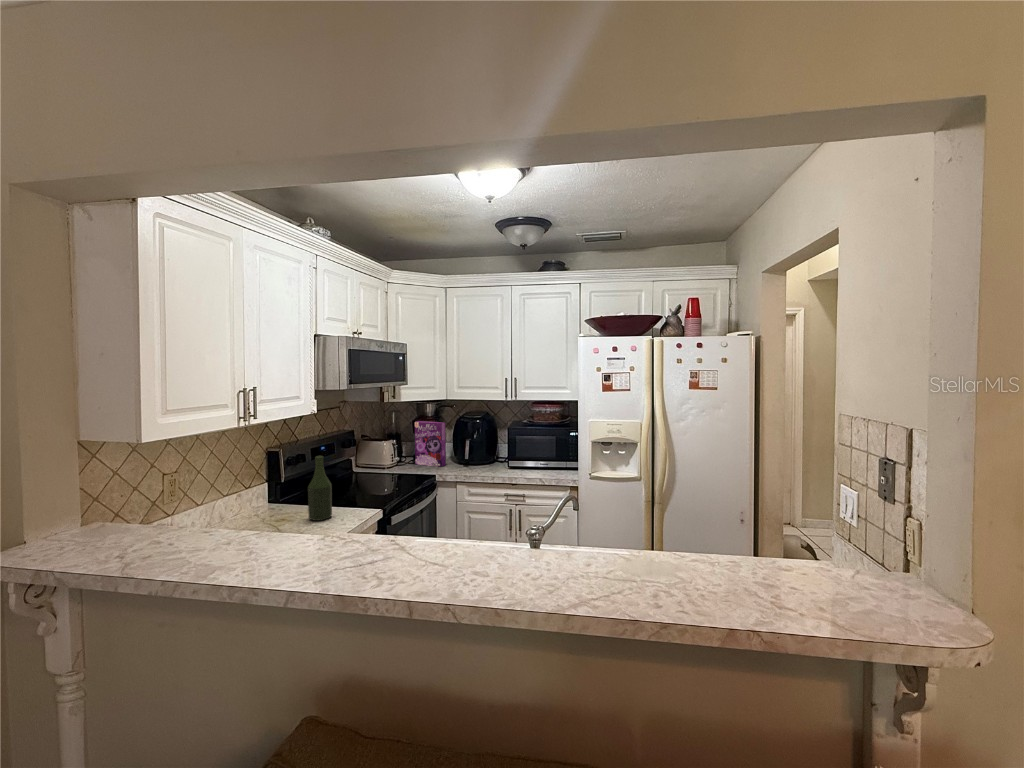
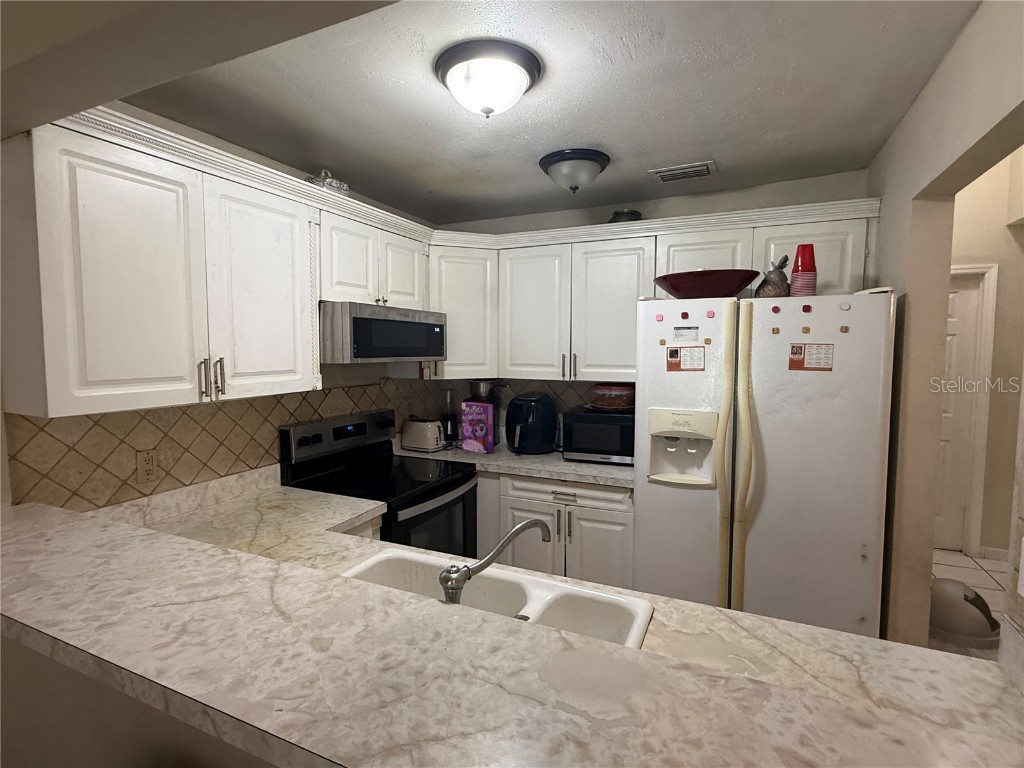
bottle: present [308,456,332,521] -> none [302,438,331,510]

